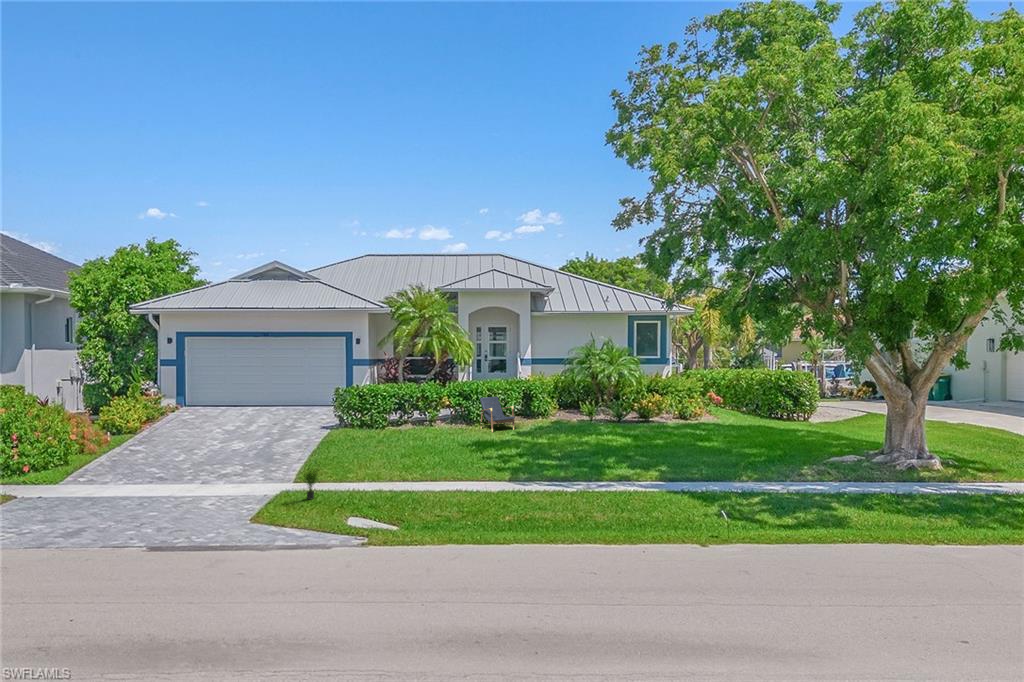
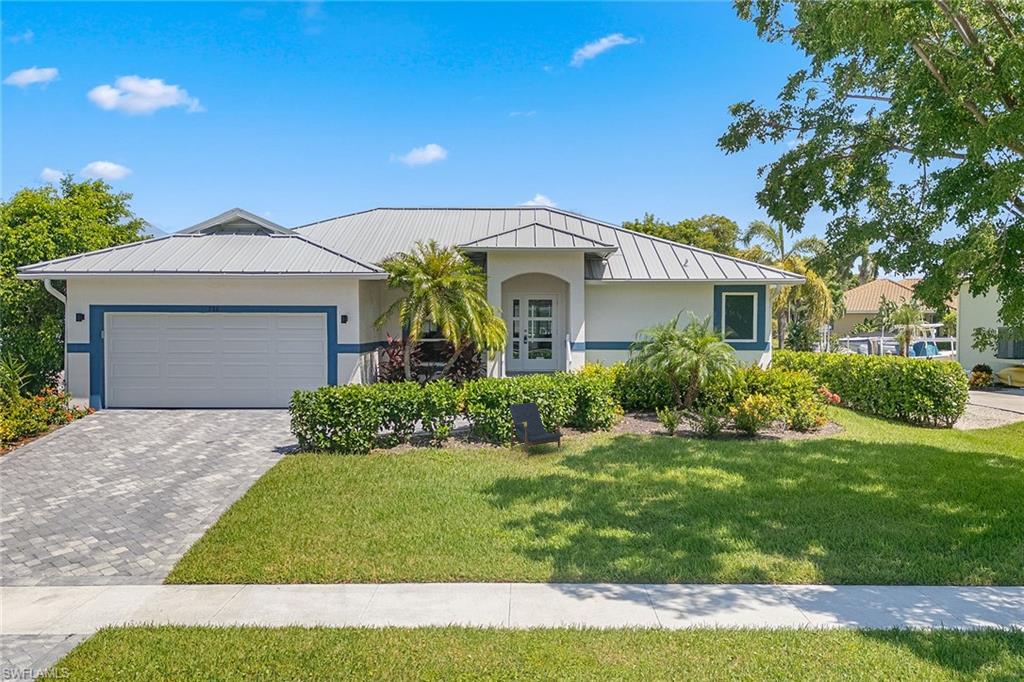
potted plant: present [303,468,319,500] -> none [108,580,162,655]

